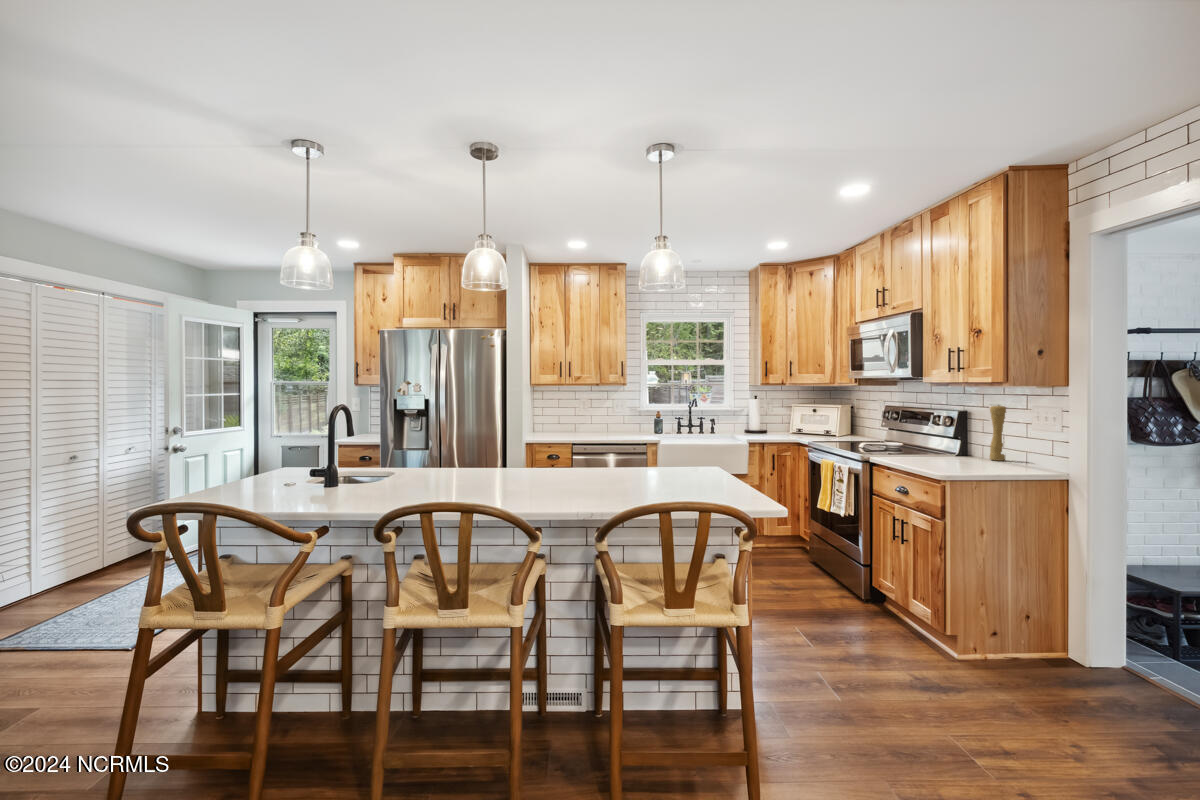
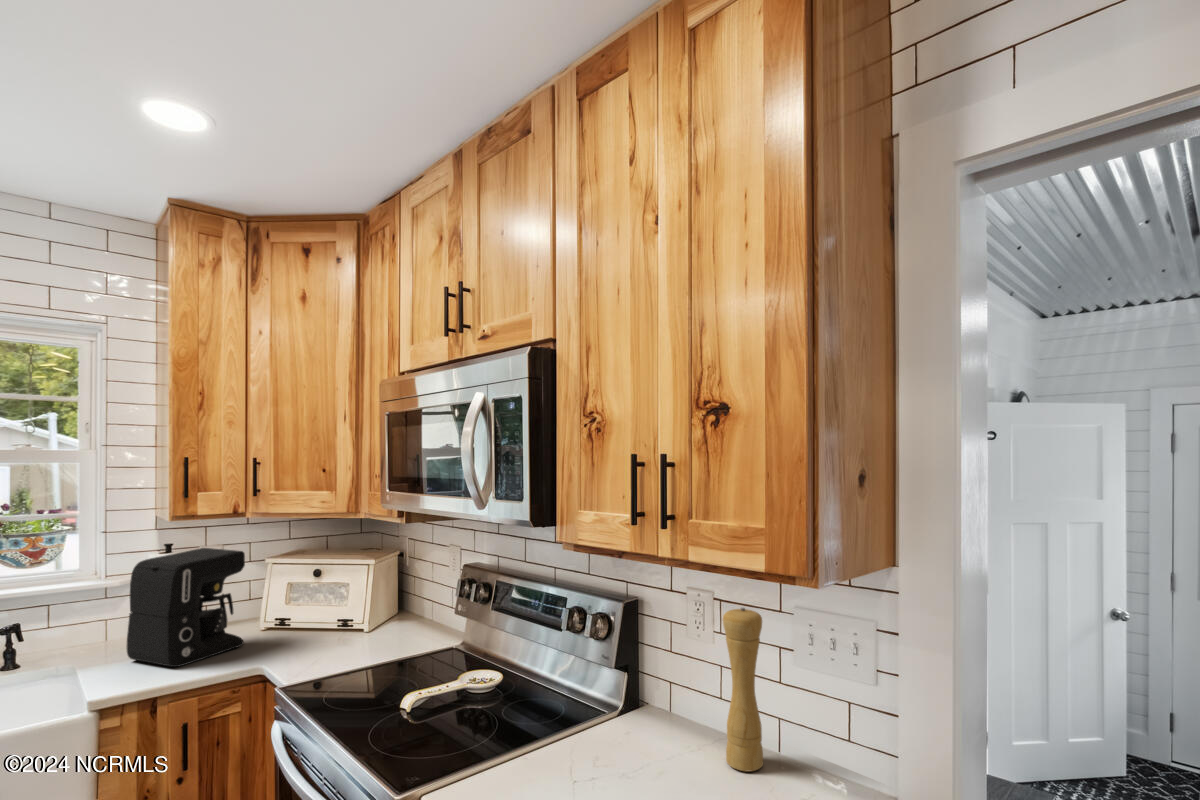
coffee maker: none [750,398,789,437] -> present [127,548,245,667]

